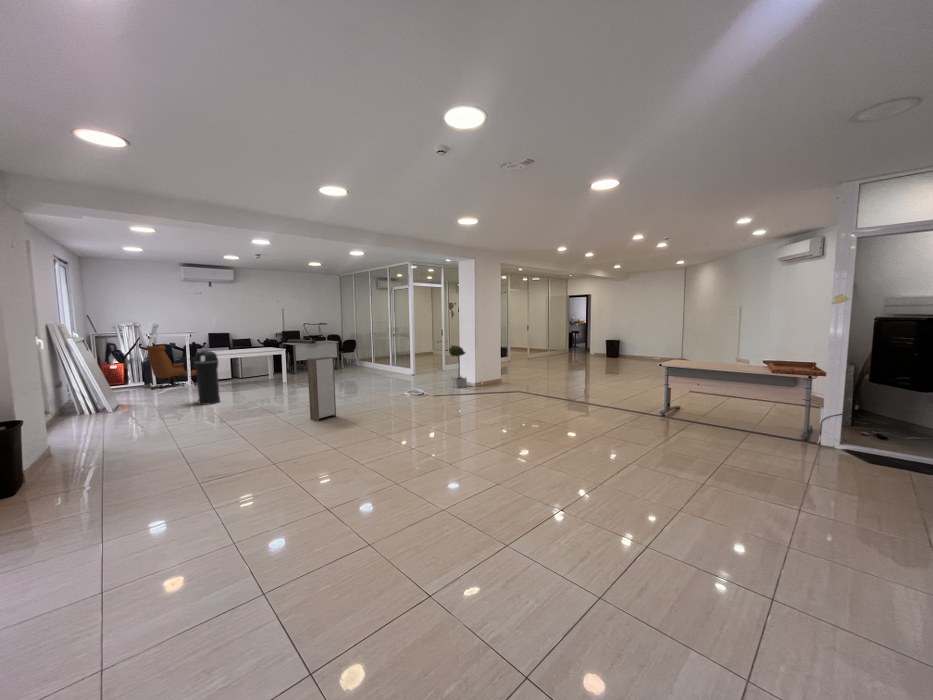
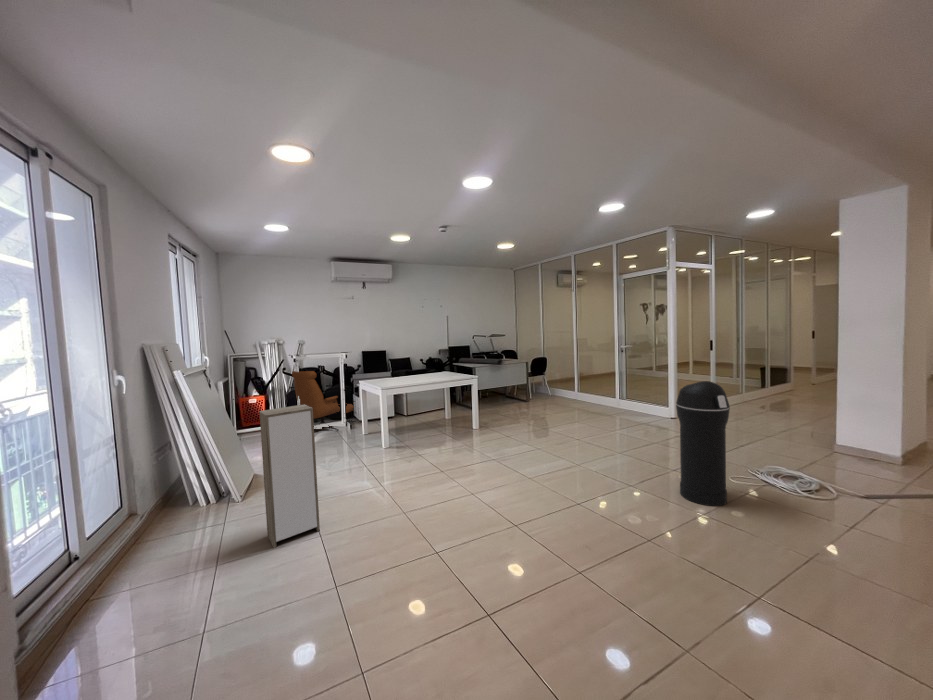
potted tree: present [449,345,467,388] -> none [844,372,906,472]
trash can: present [194,350,220,405] -> present [676,381,730,506]
storage cabinet: present [307,356,336,421] -> present [260,404,320,548]

